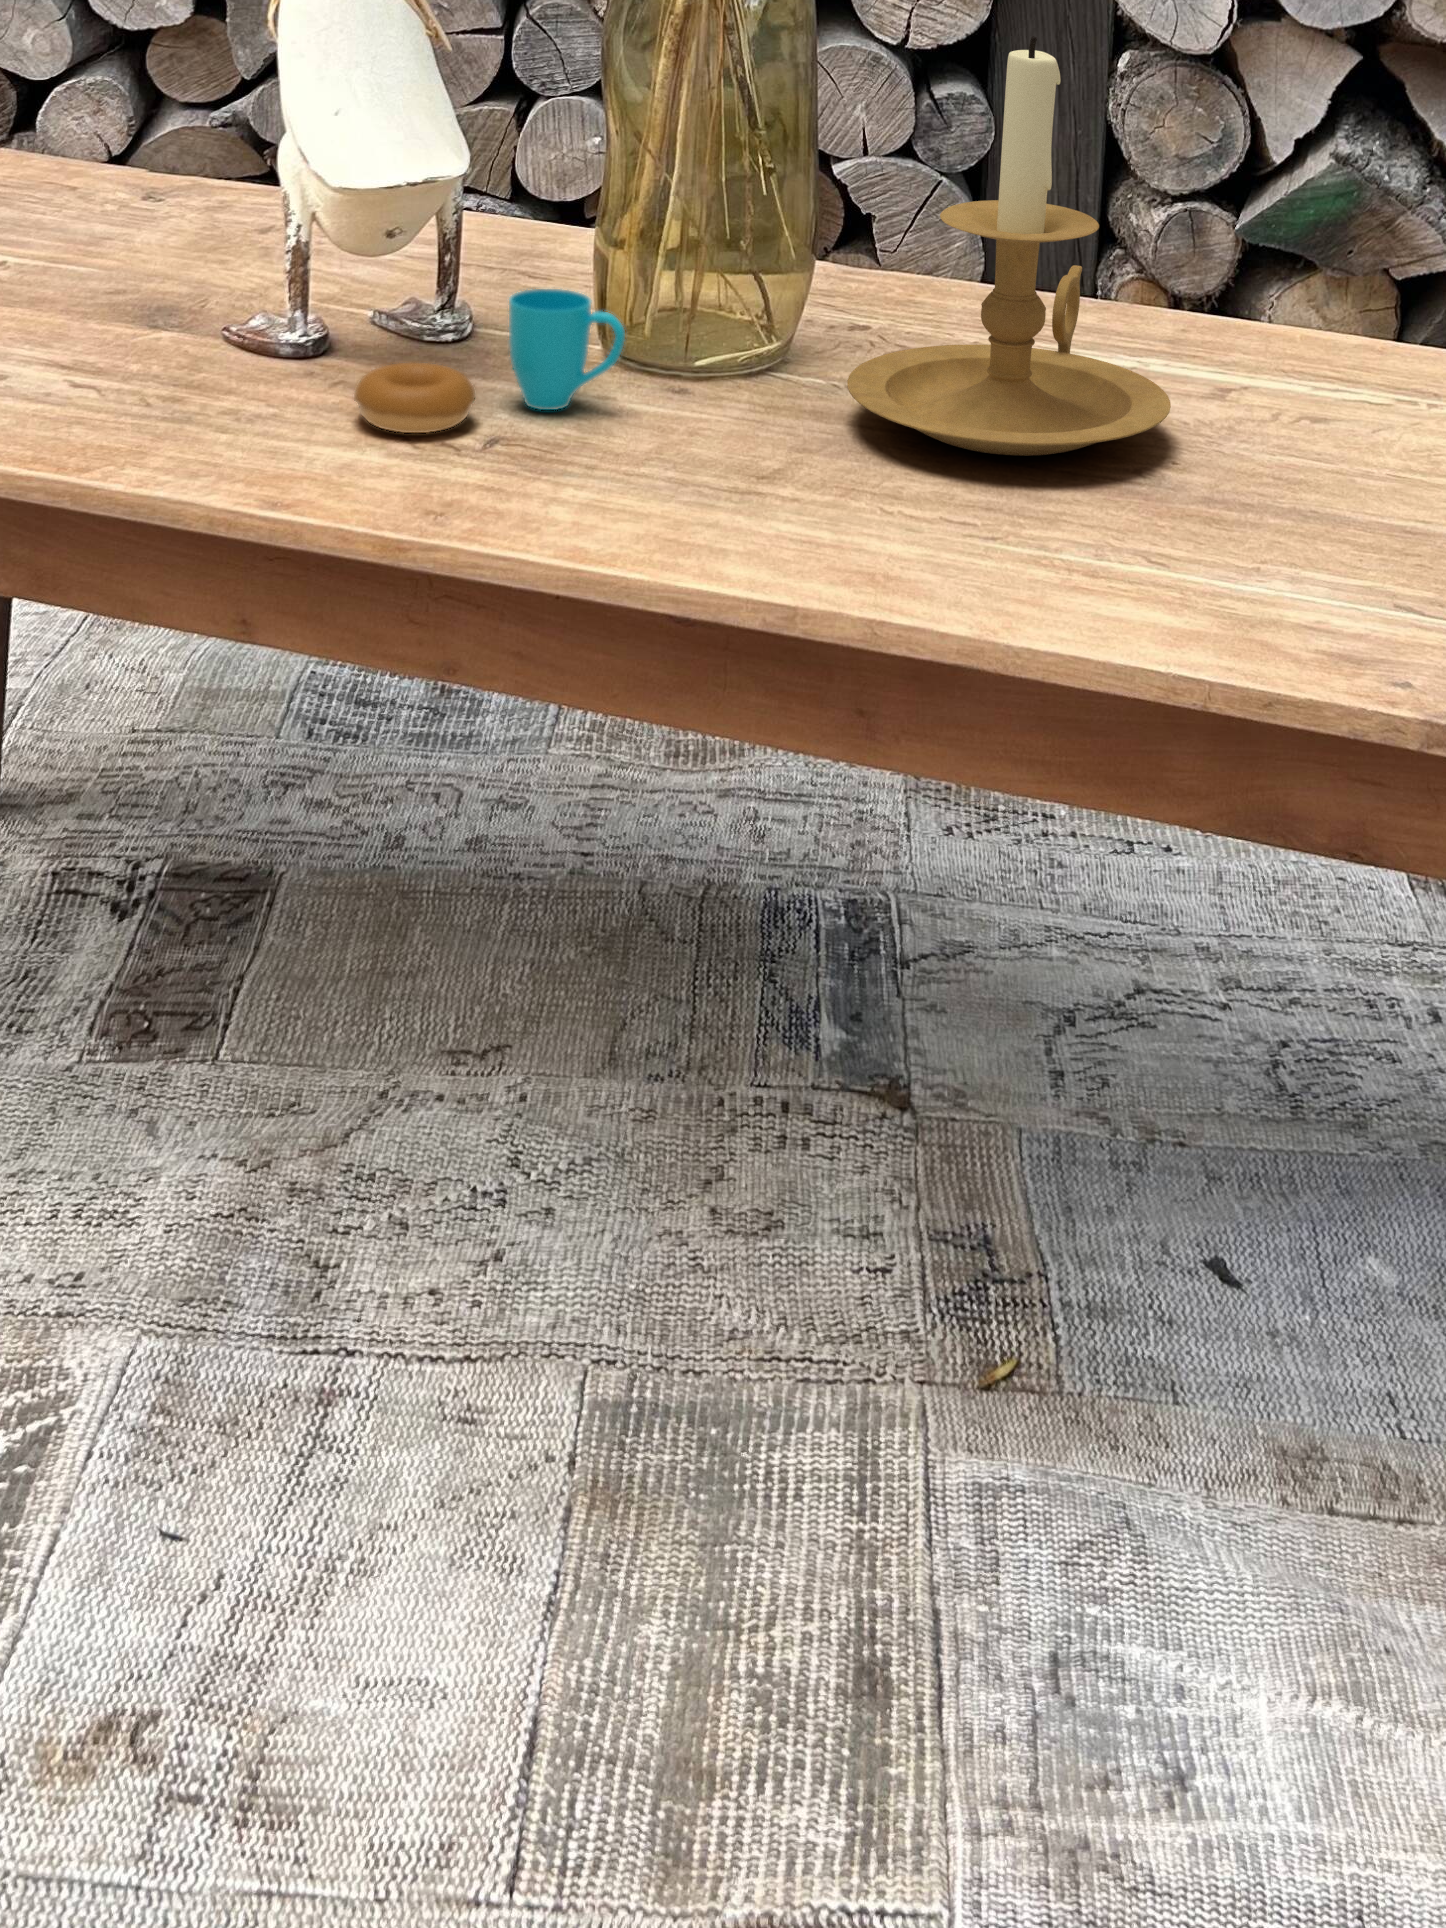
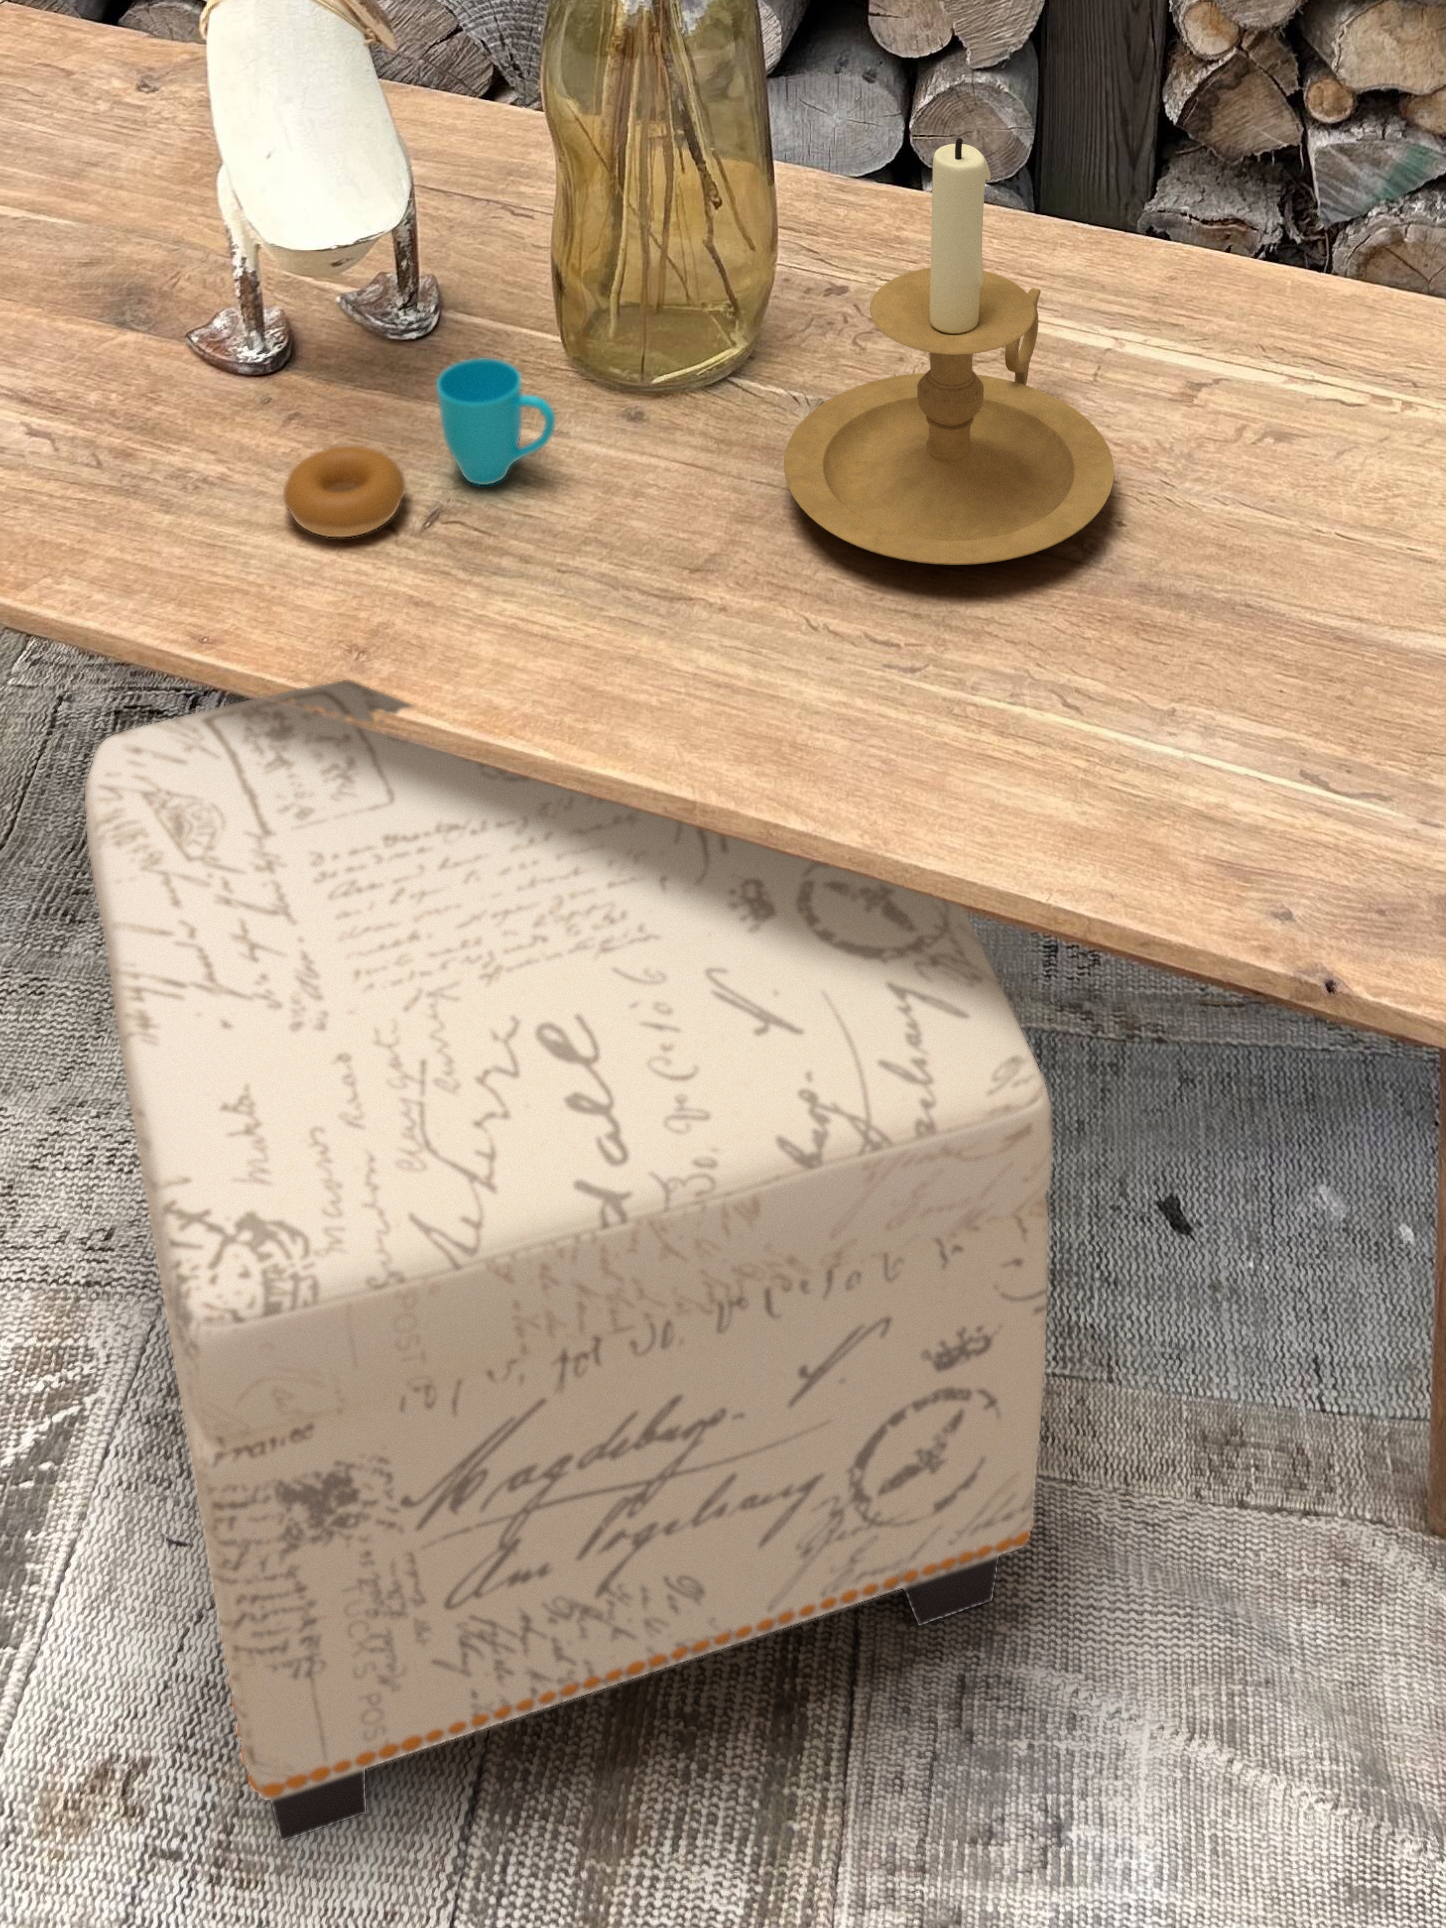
ottoman: none [132,549,1172,1788] -> present [85,680,1052,1842]

